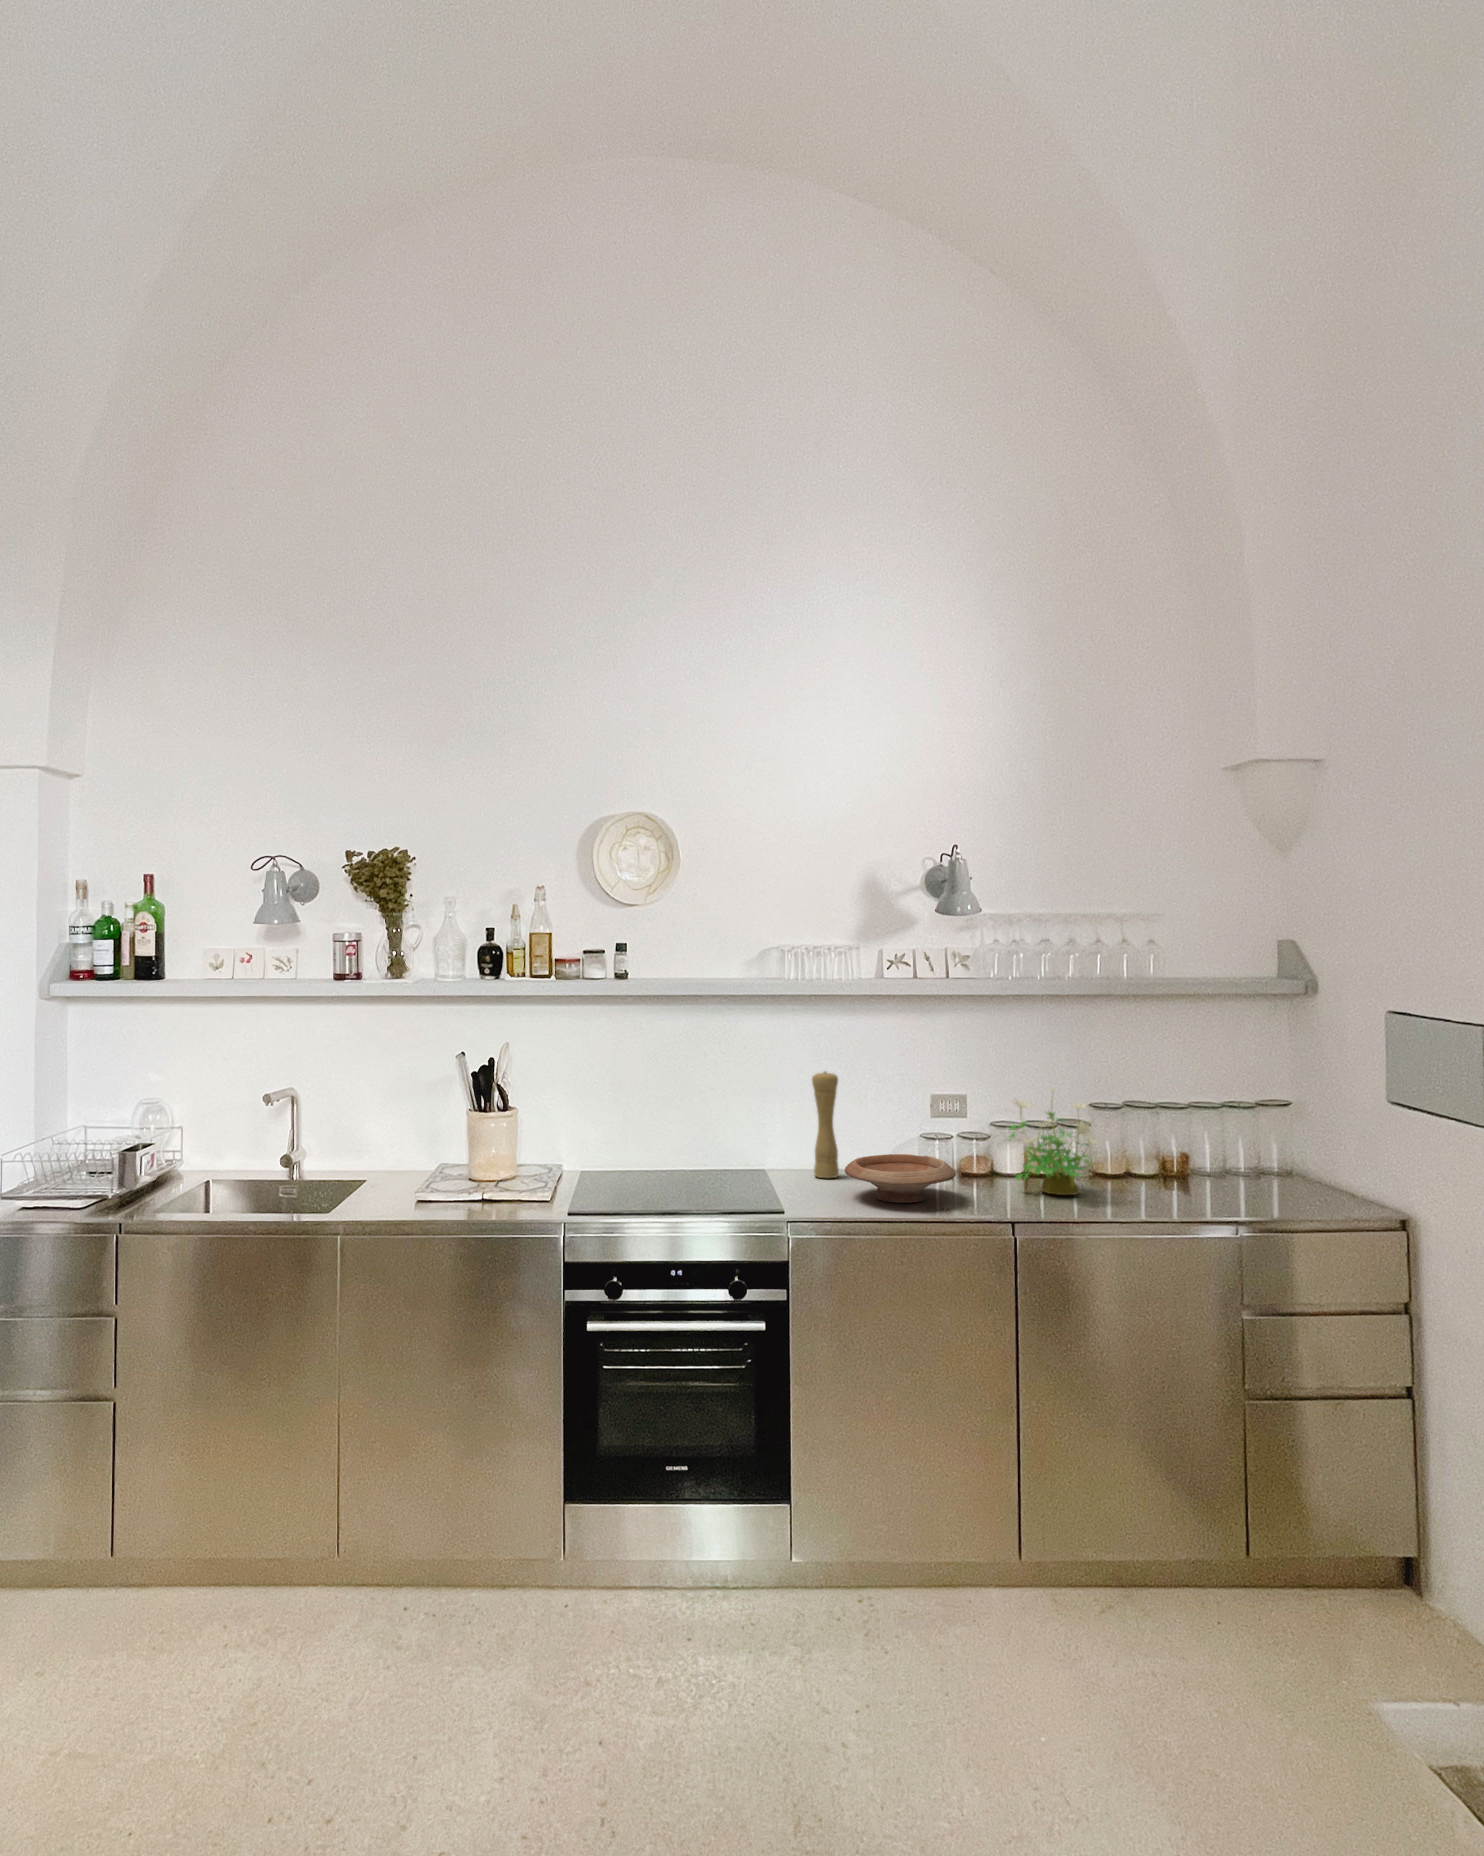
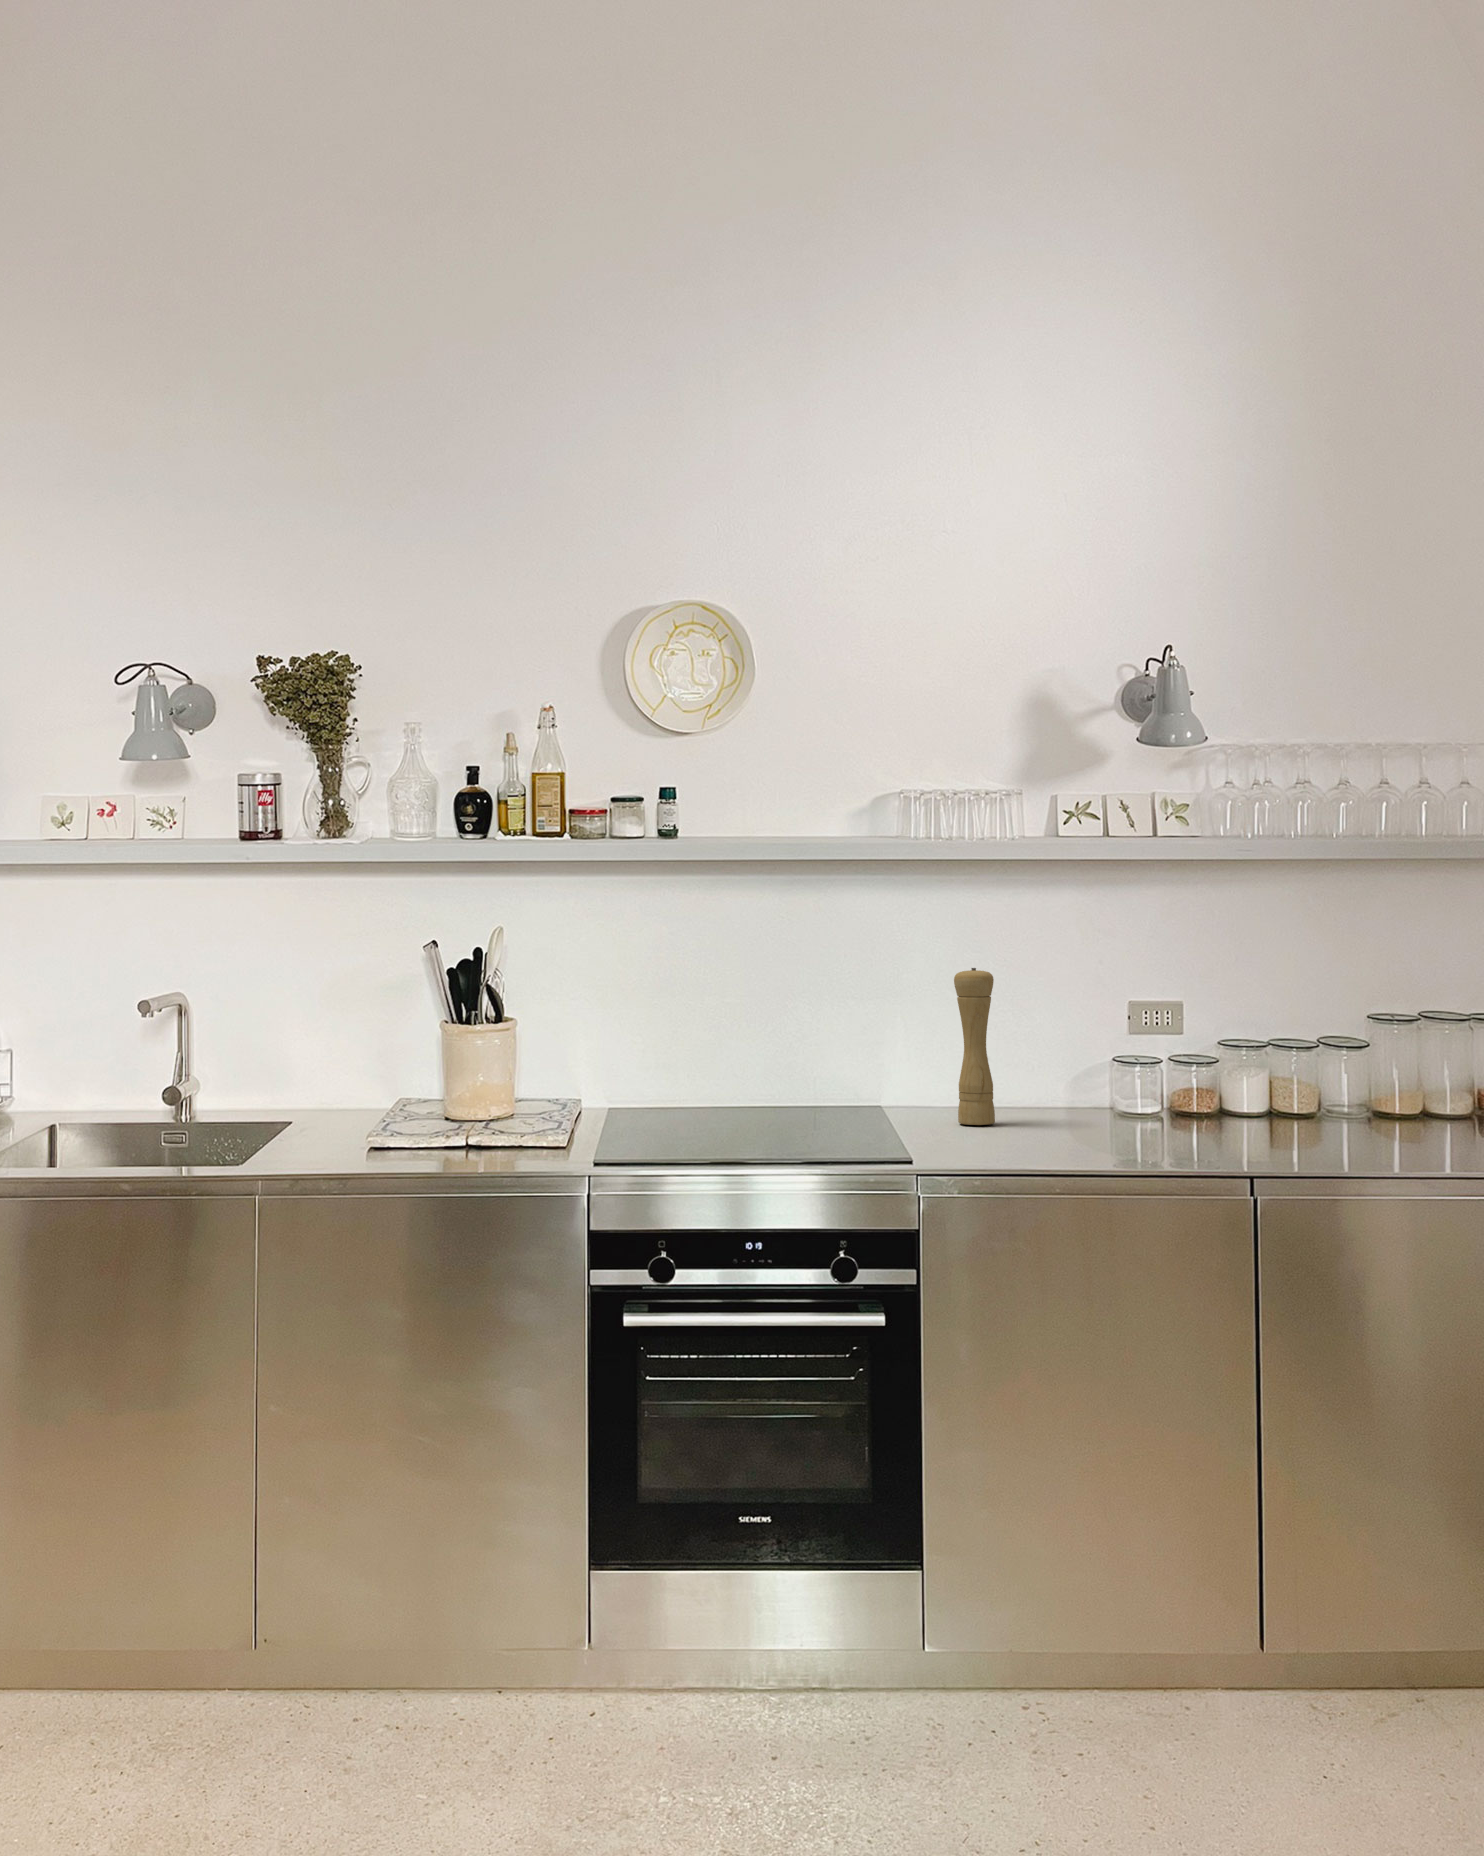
potted plant: present [1010,1088,1096,1195] -> none [1248,980,1395,1138]
wooden bowl: present [845,1154,956,1203] -> none [1013,1083,1183,1147]

